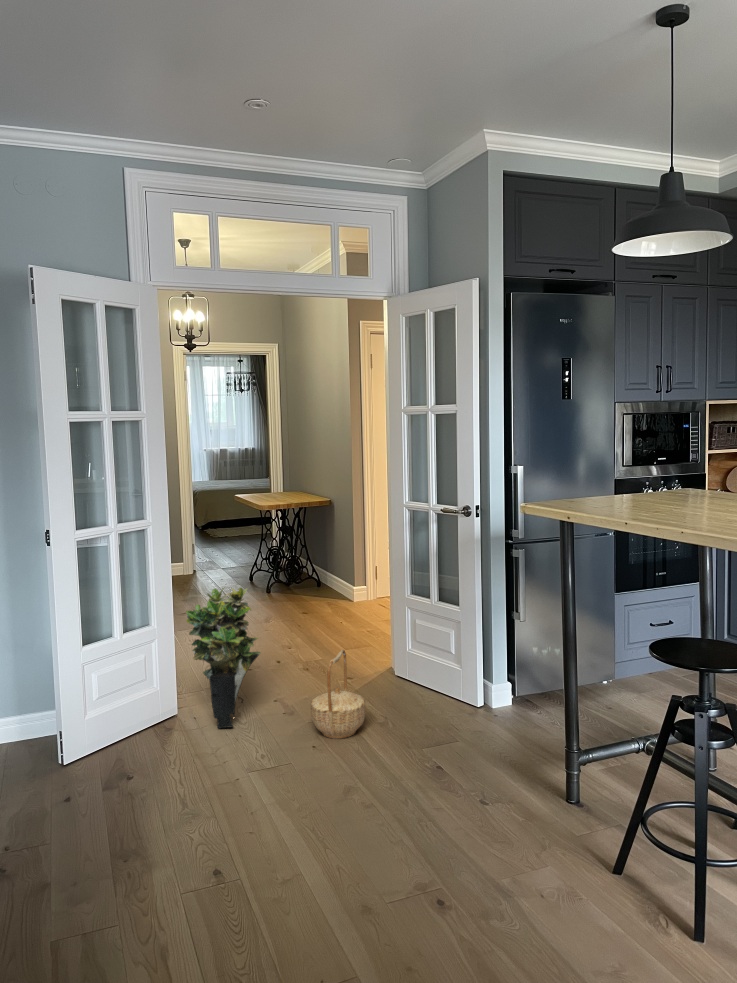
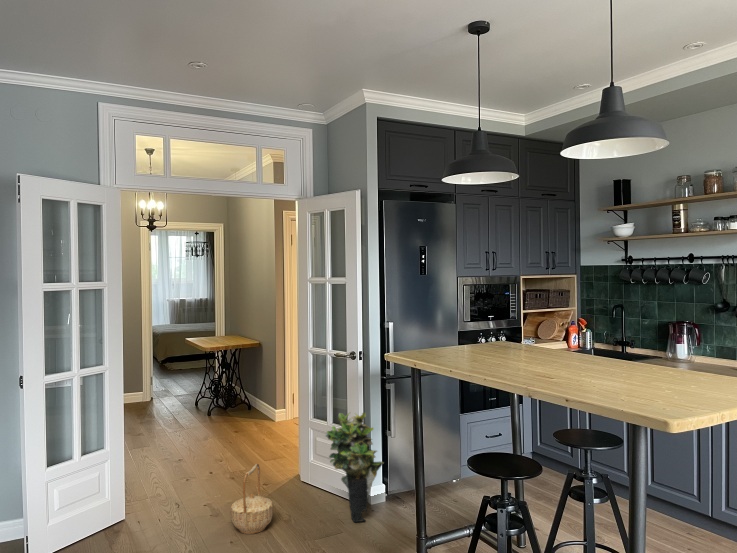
potted plant: present [186,588,261,729] -> present [326,413,383,522]

